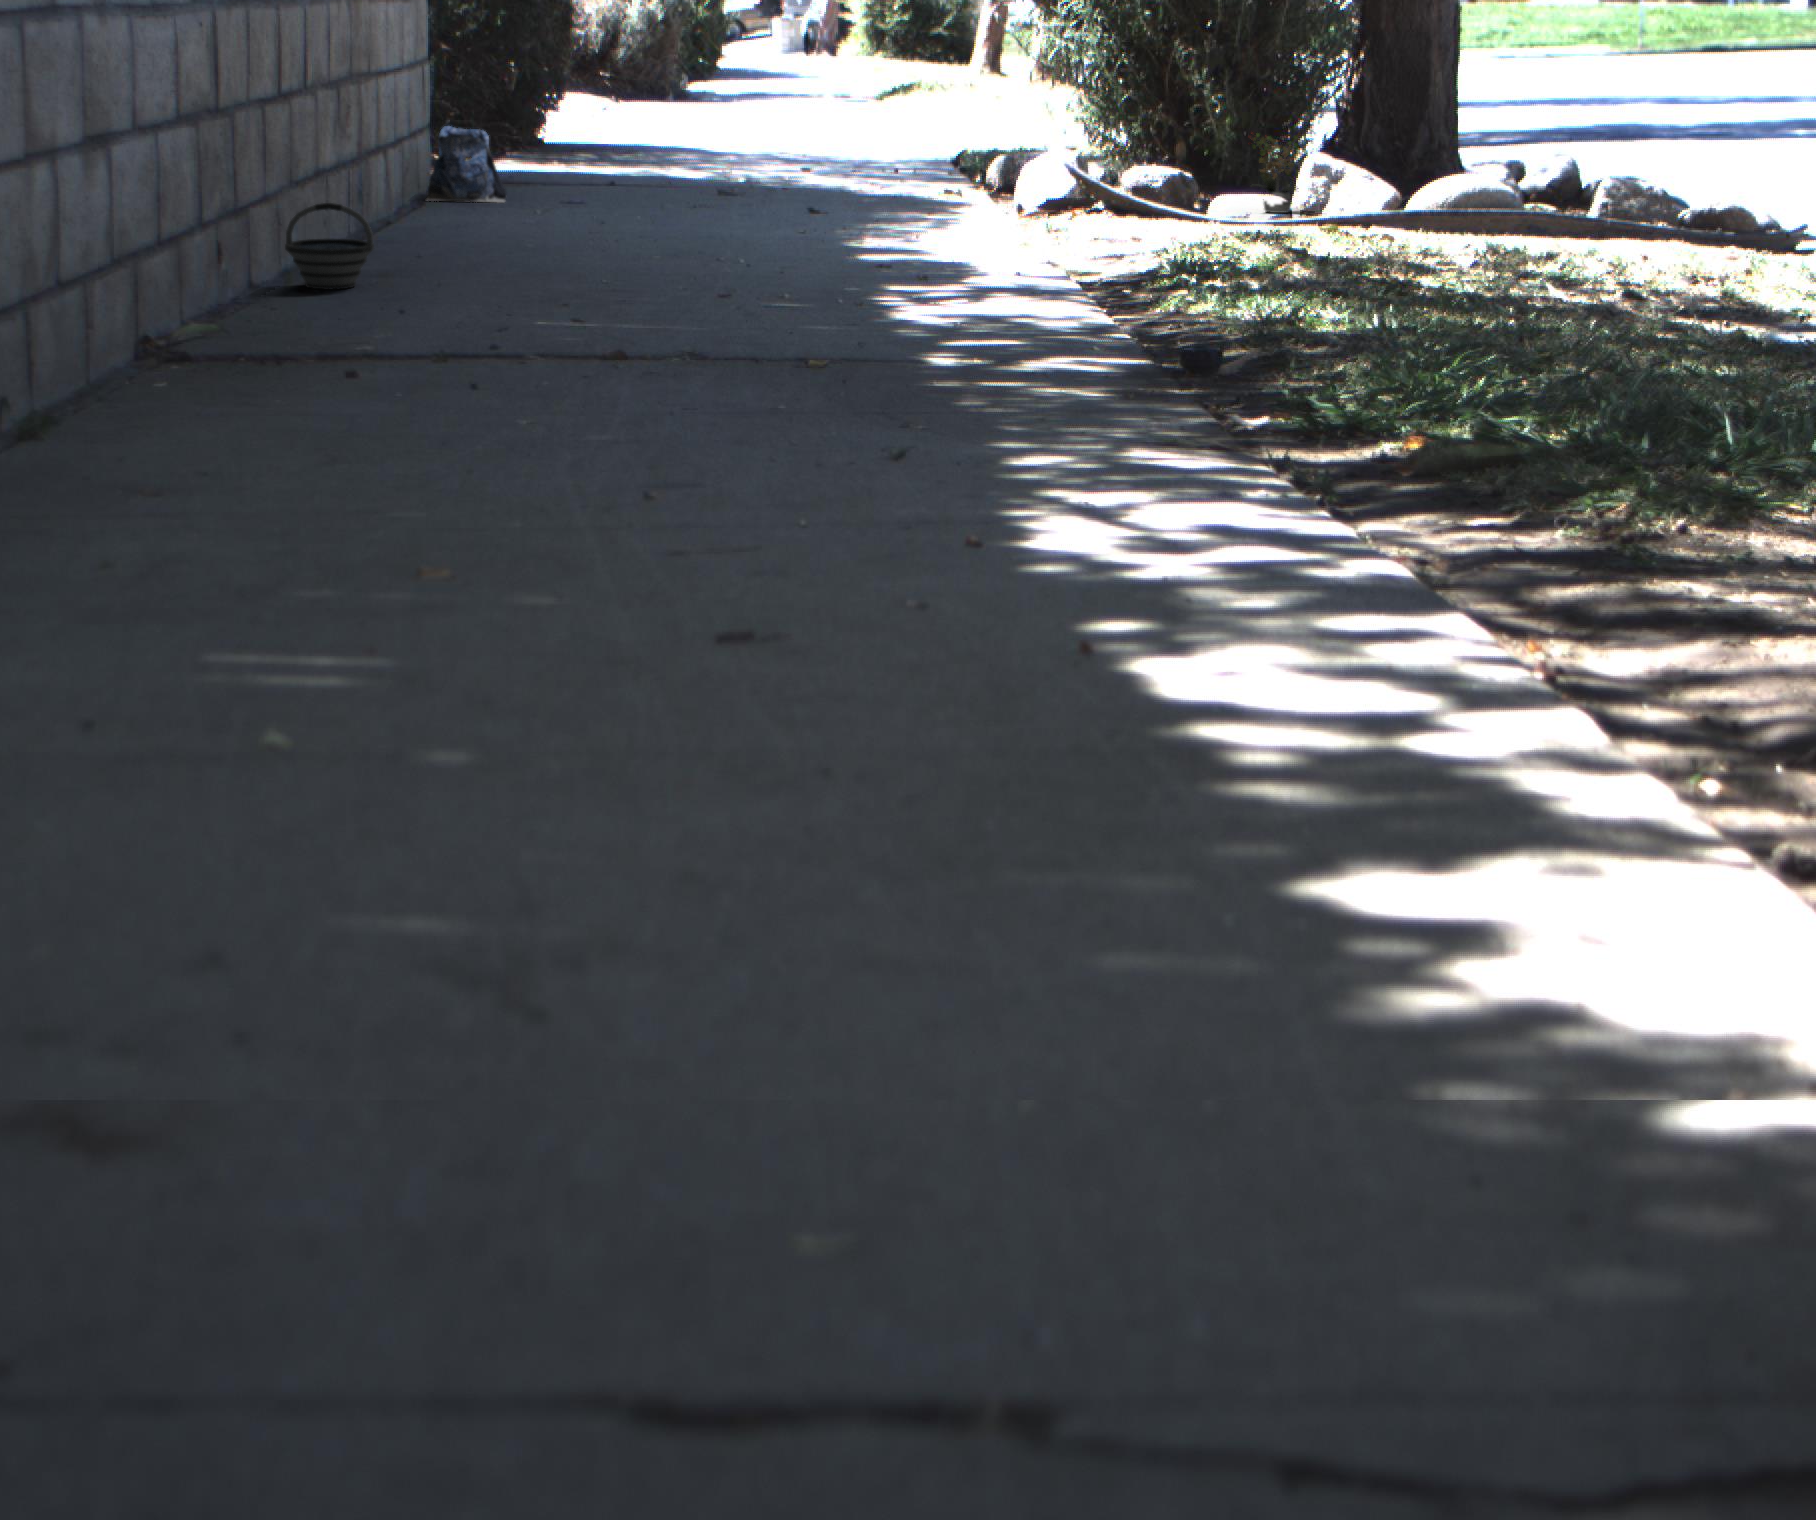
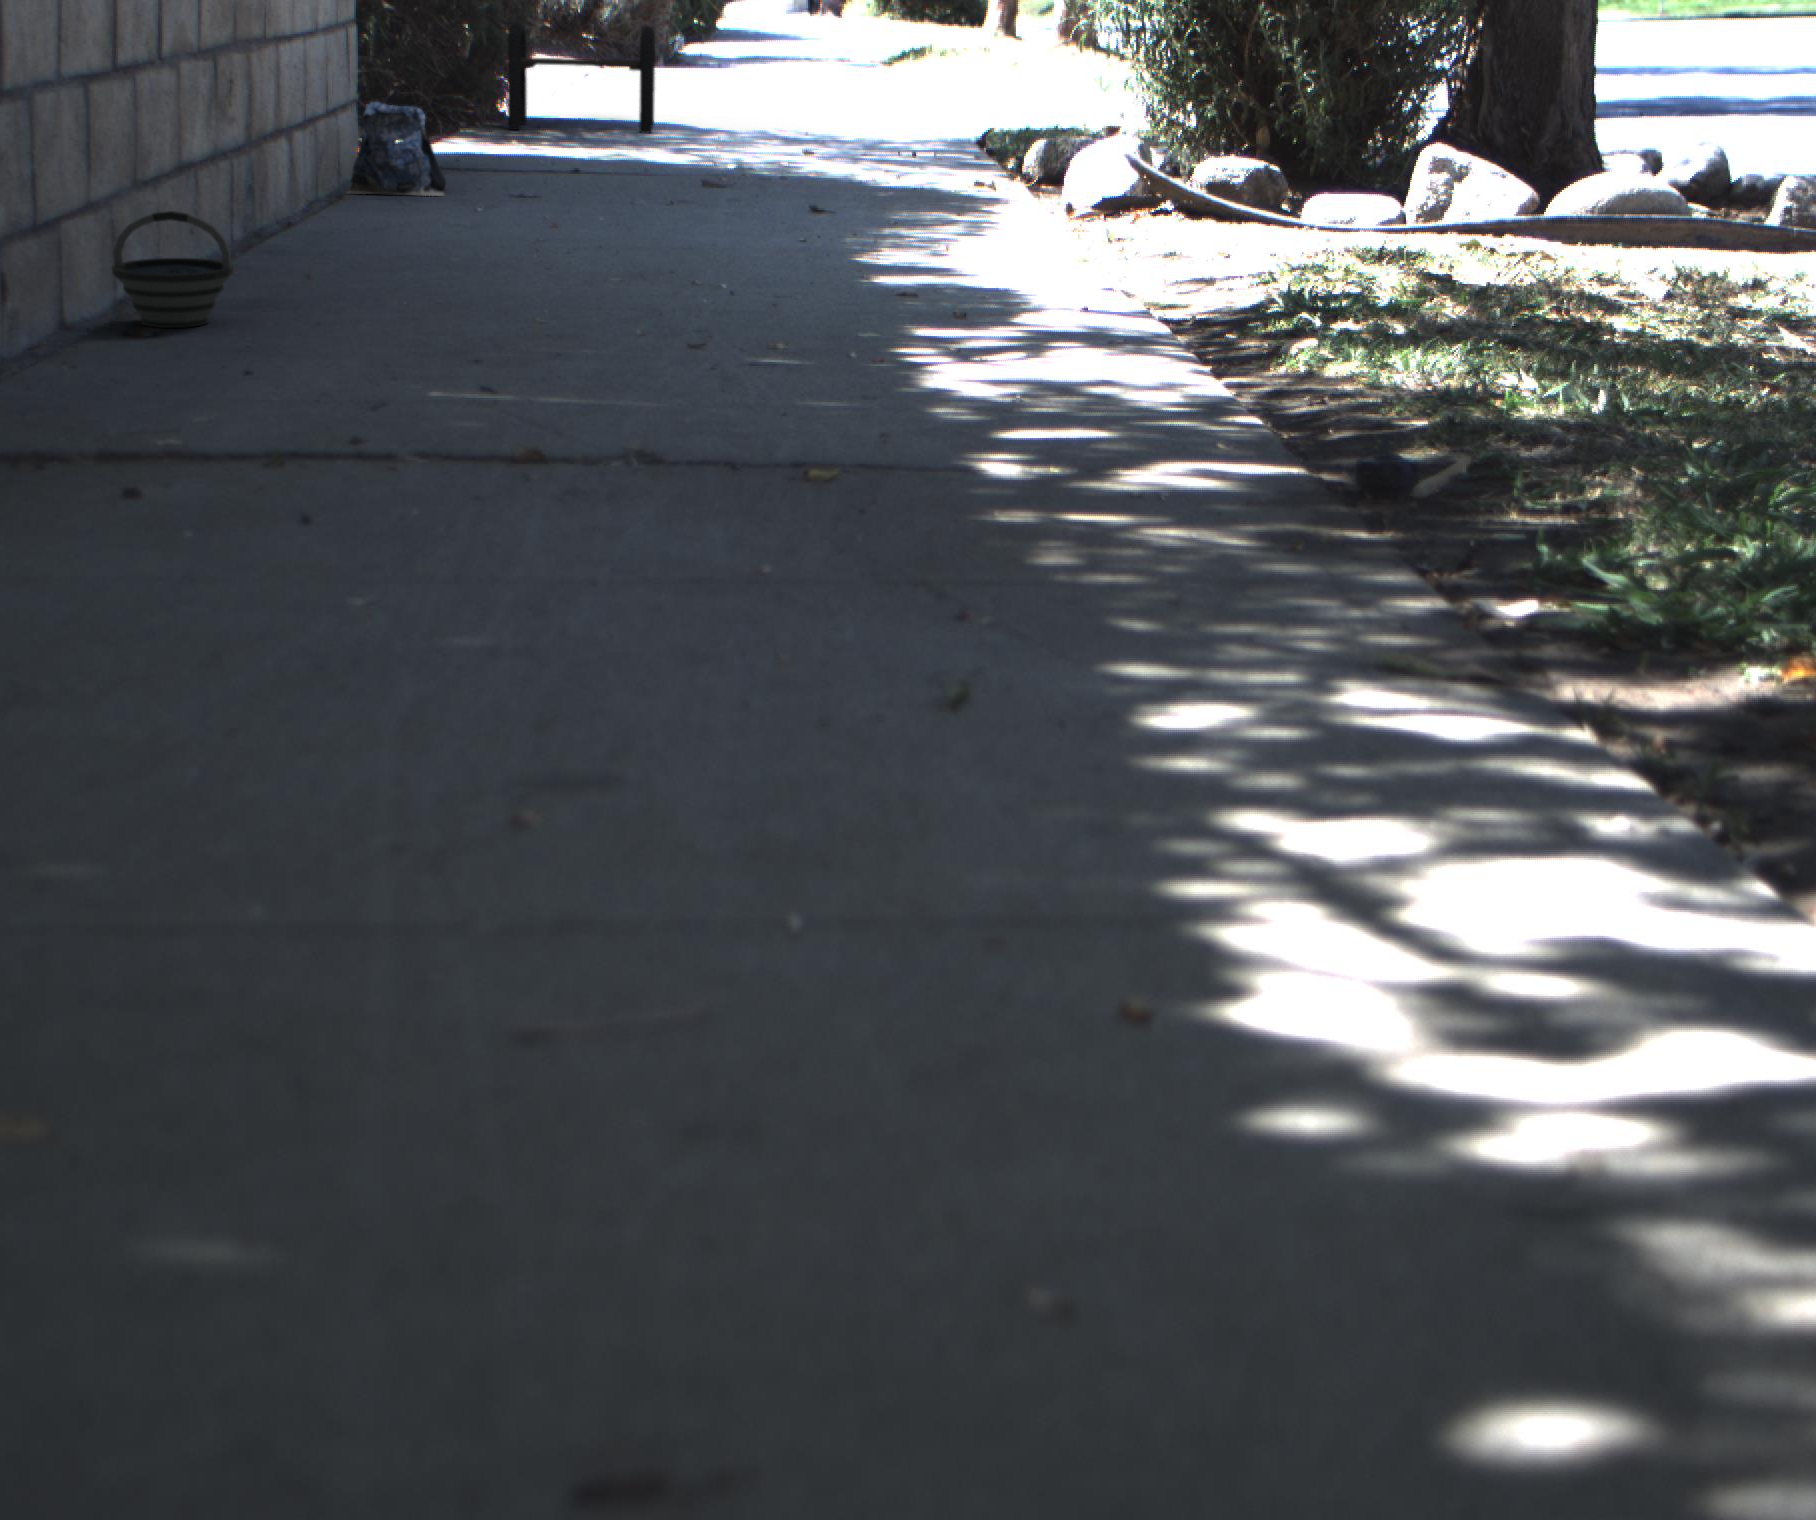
bench: none [545,59,671,154] -> present [508,22,655,133]
potted plant: present [1253,134,1299,213] -> none [1347,117,1416,215]

